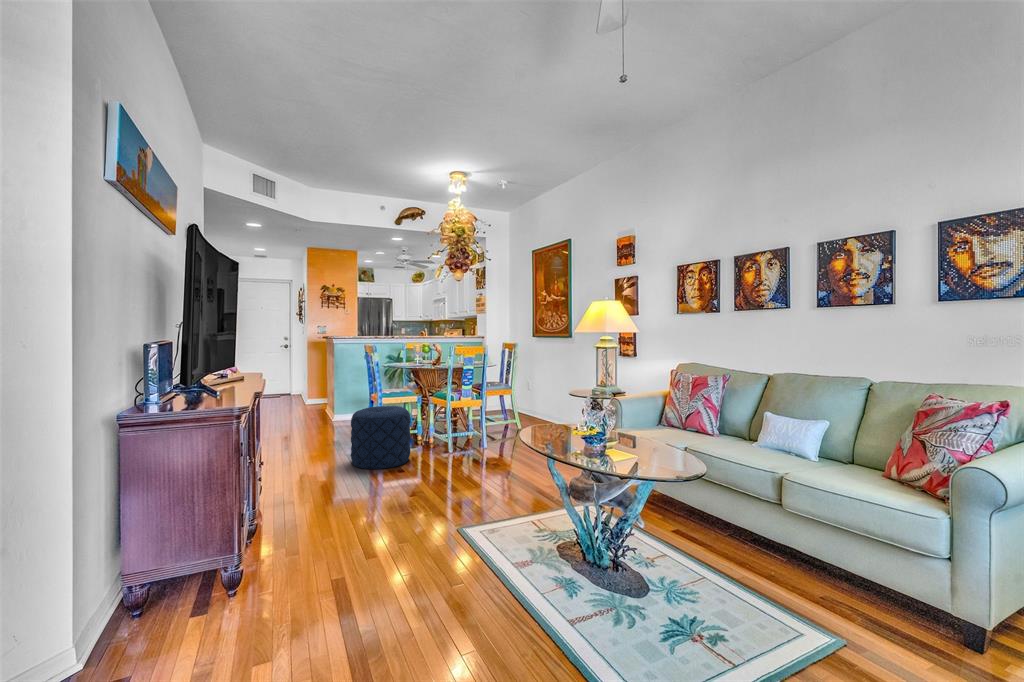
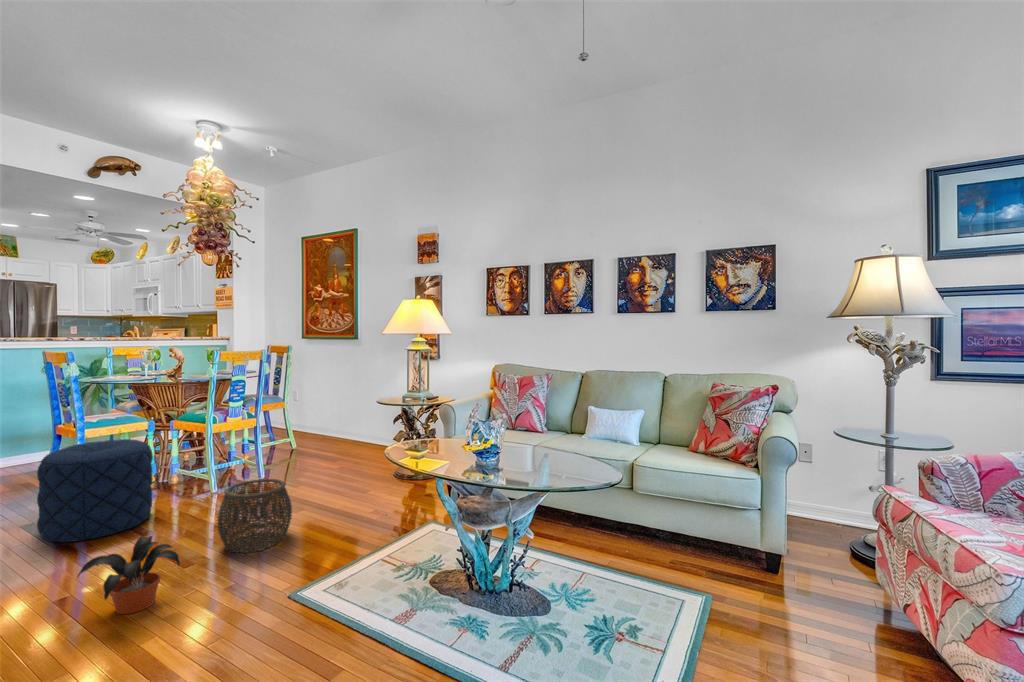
woven basket: none [432,444,482,497] -> present [217,479,292,554]
potted plant: none [347,468,400,516] -> present [78,536,180,614]

